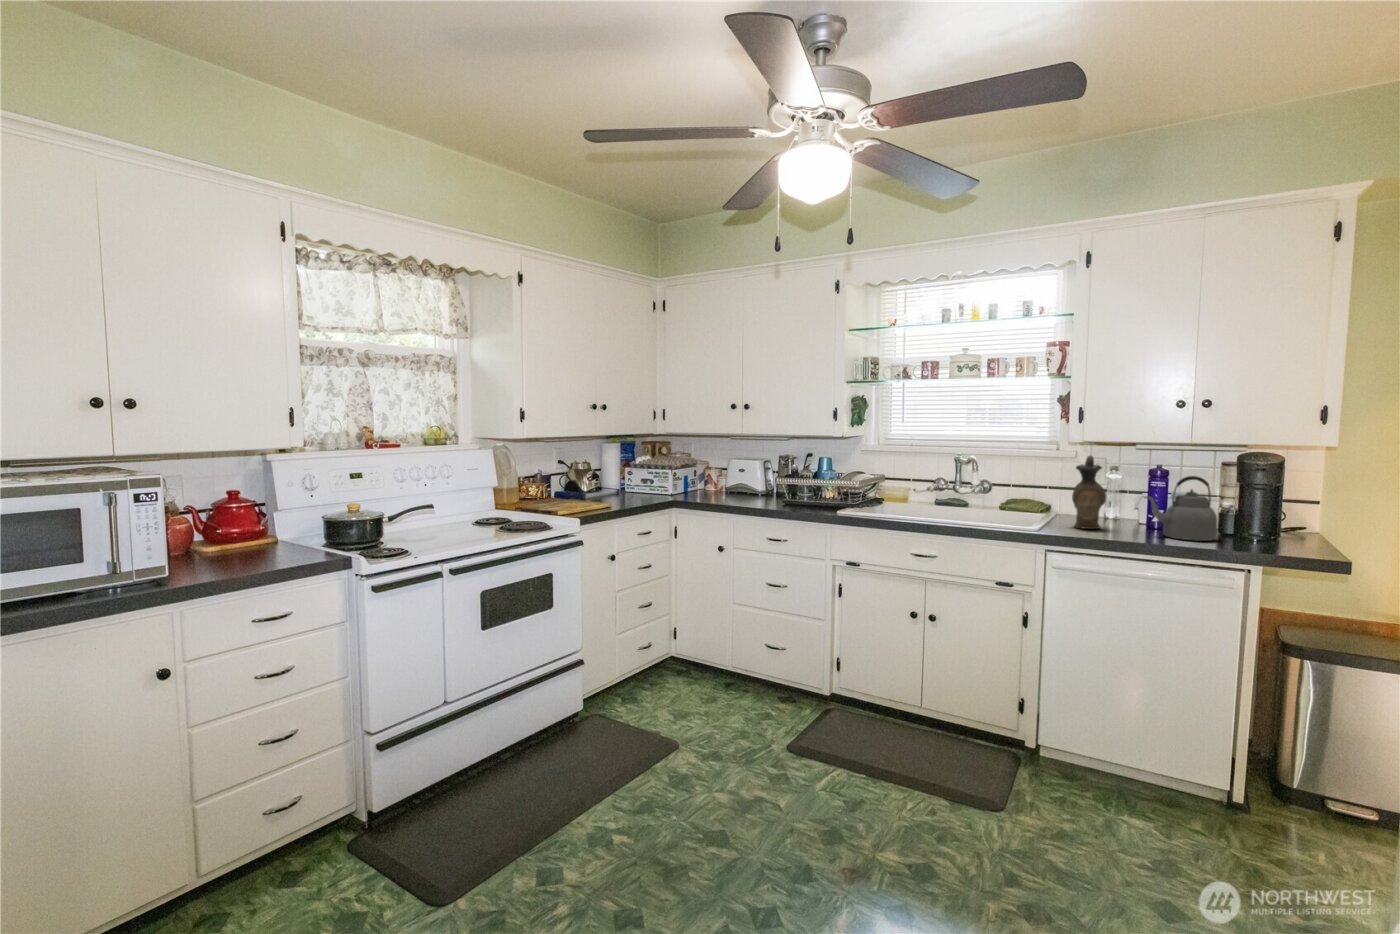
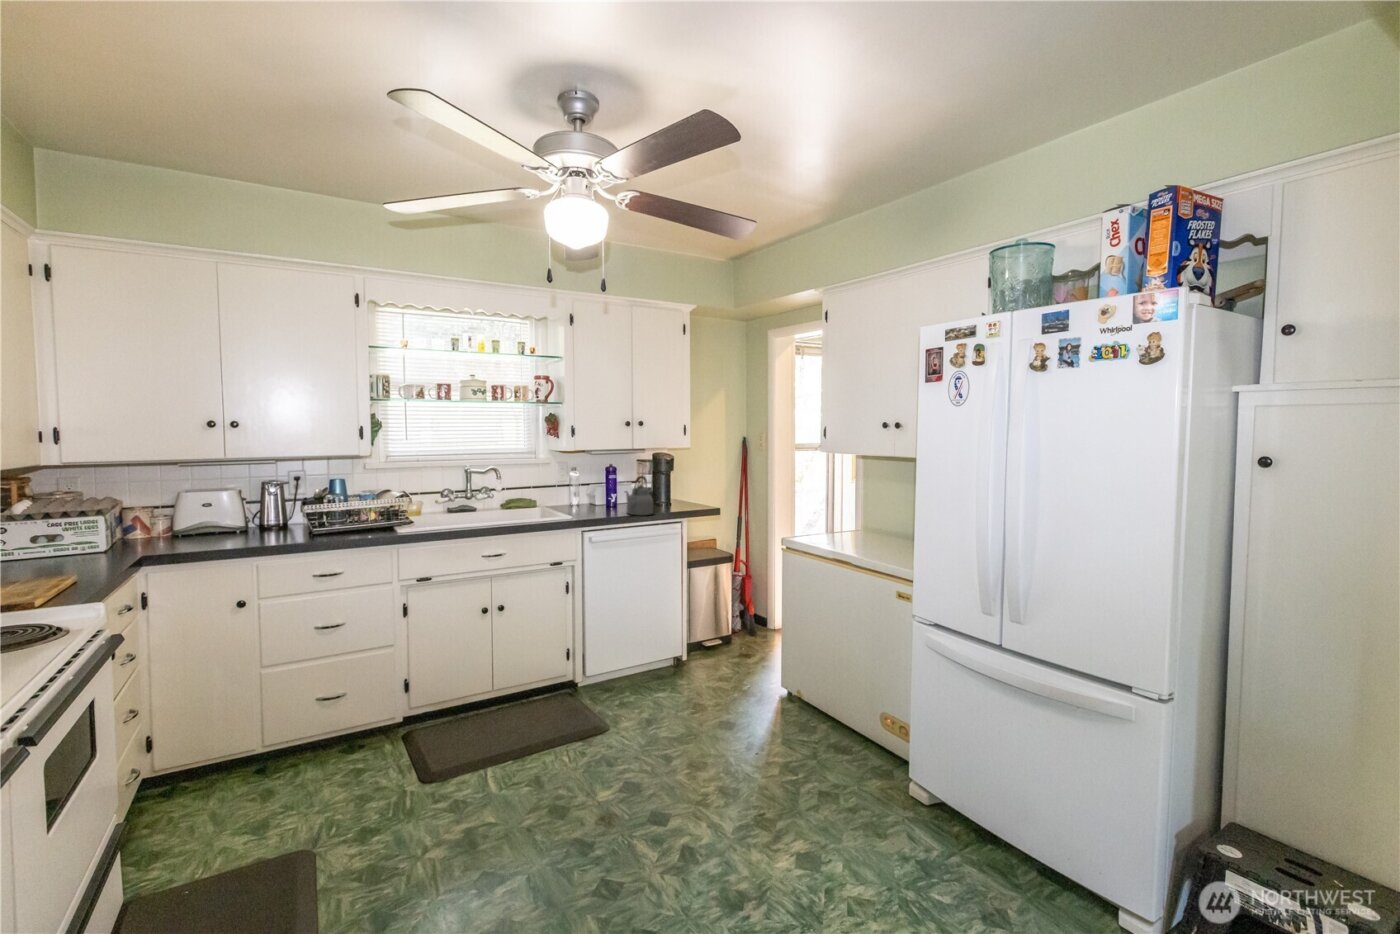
ceramic pitcher: present [1072,456,1107,529] -> none [580,465,602,517]

